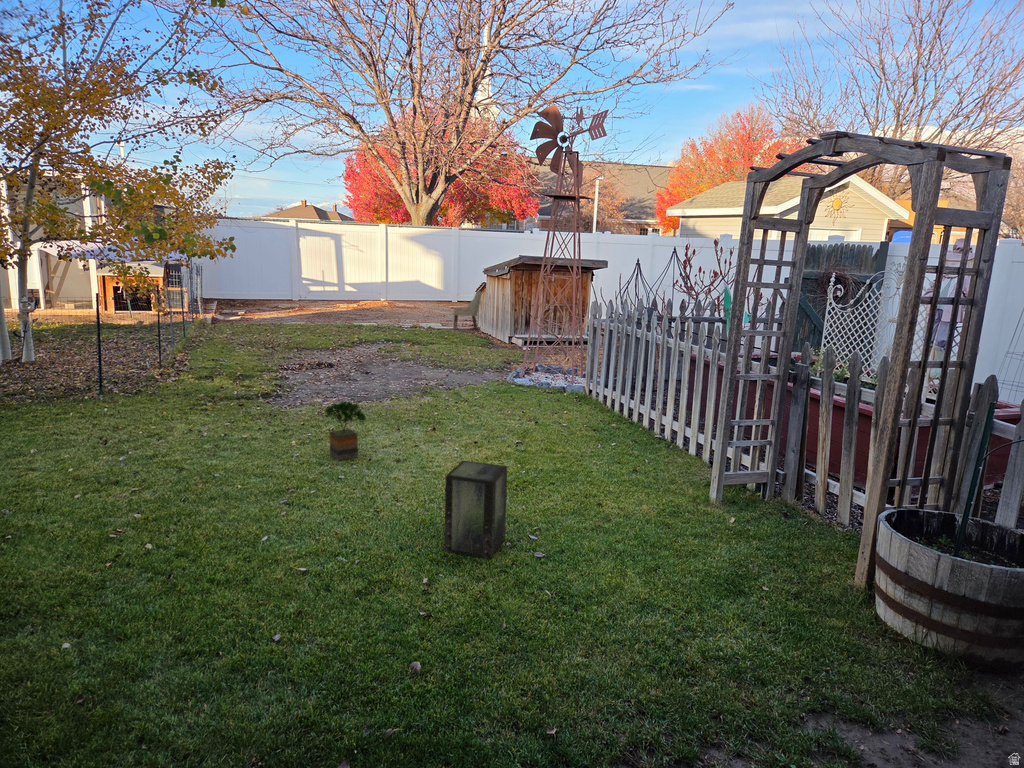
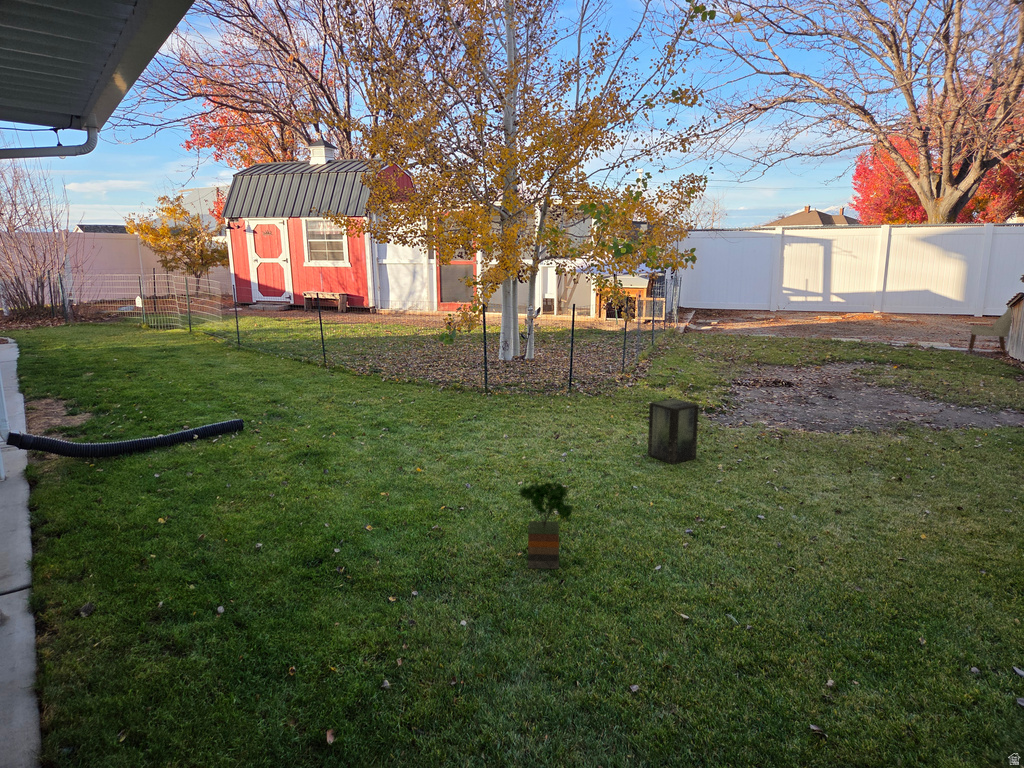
potted tree: present [325,402,366,460] -> present [519,482,573,569]
storage box: present [445,461,507,559] -> present [648,399,699,464]

